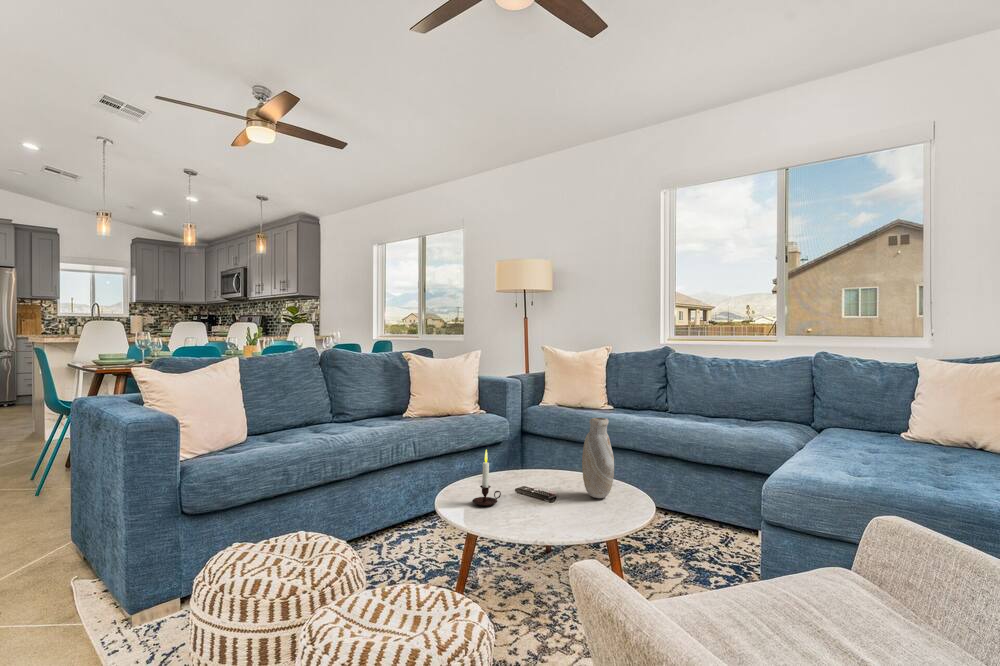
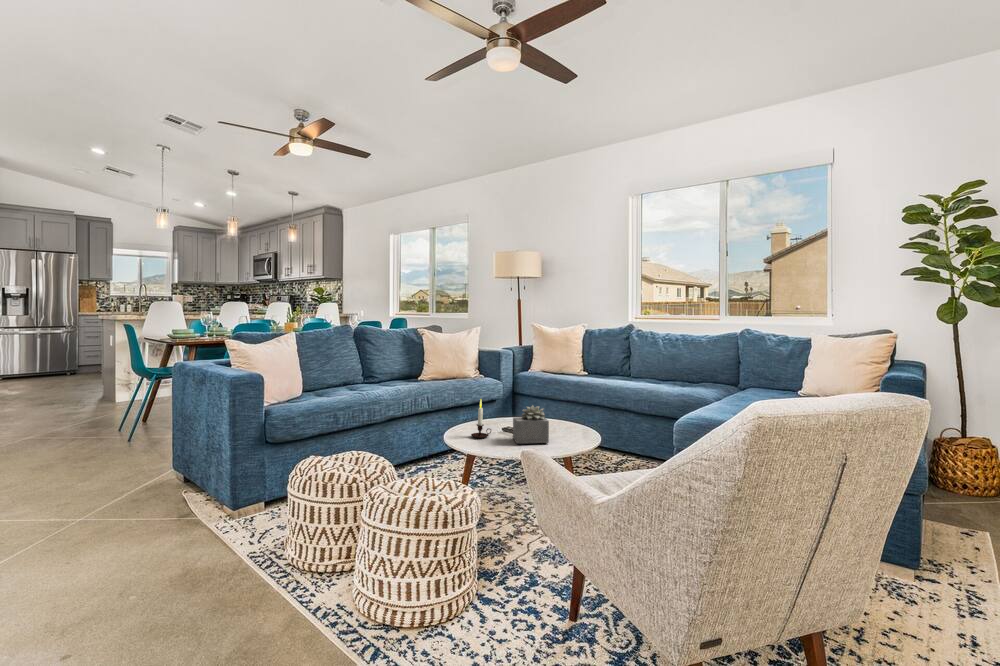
vase: present [582,418,614,498] -> none [550,377,573,434]
succulent plant: none [531,458,585,516] -> present [513,406,549,443]

